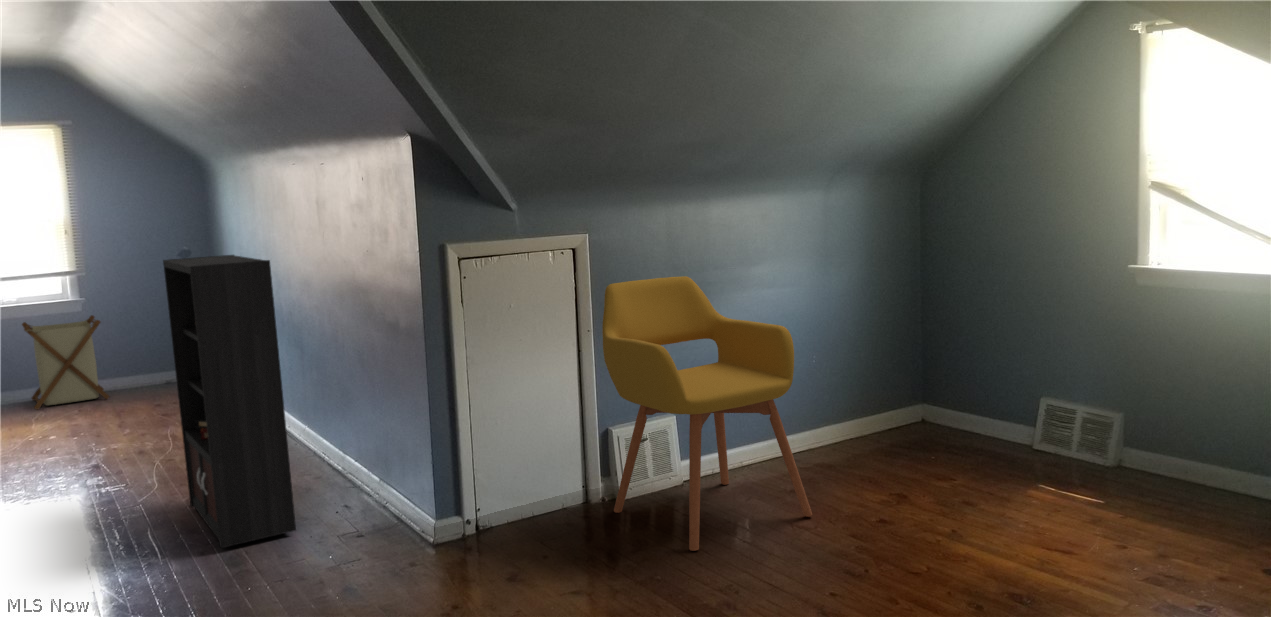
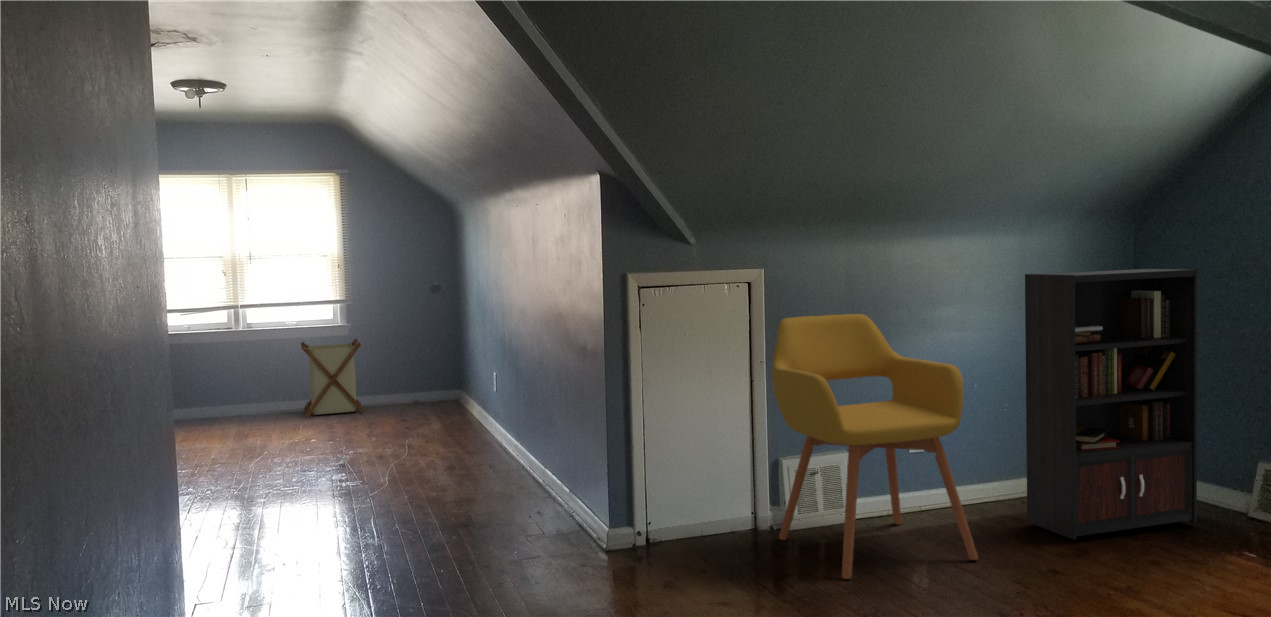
bookcase: present [163,255,366,548] -> present [1025,268,1197,540]

